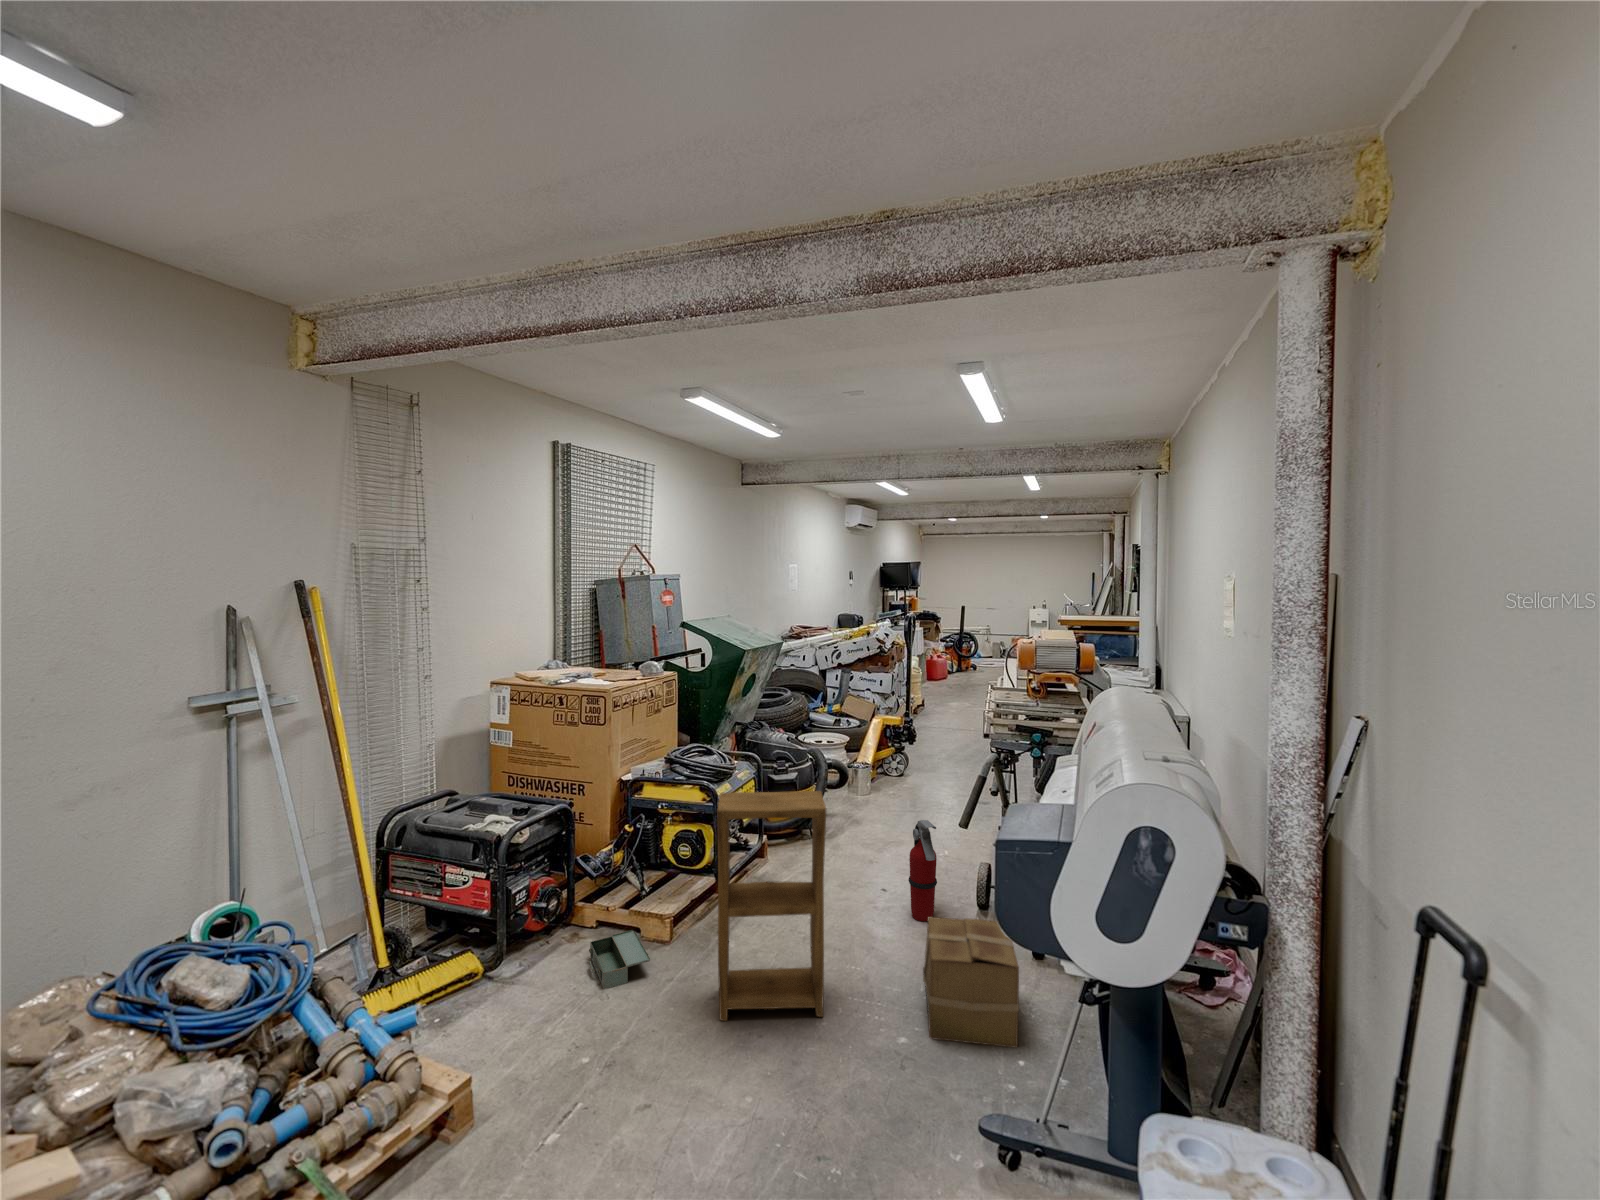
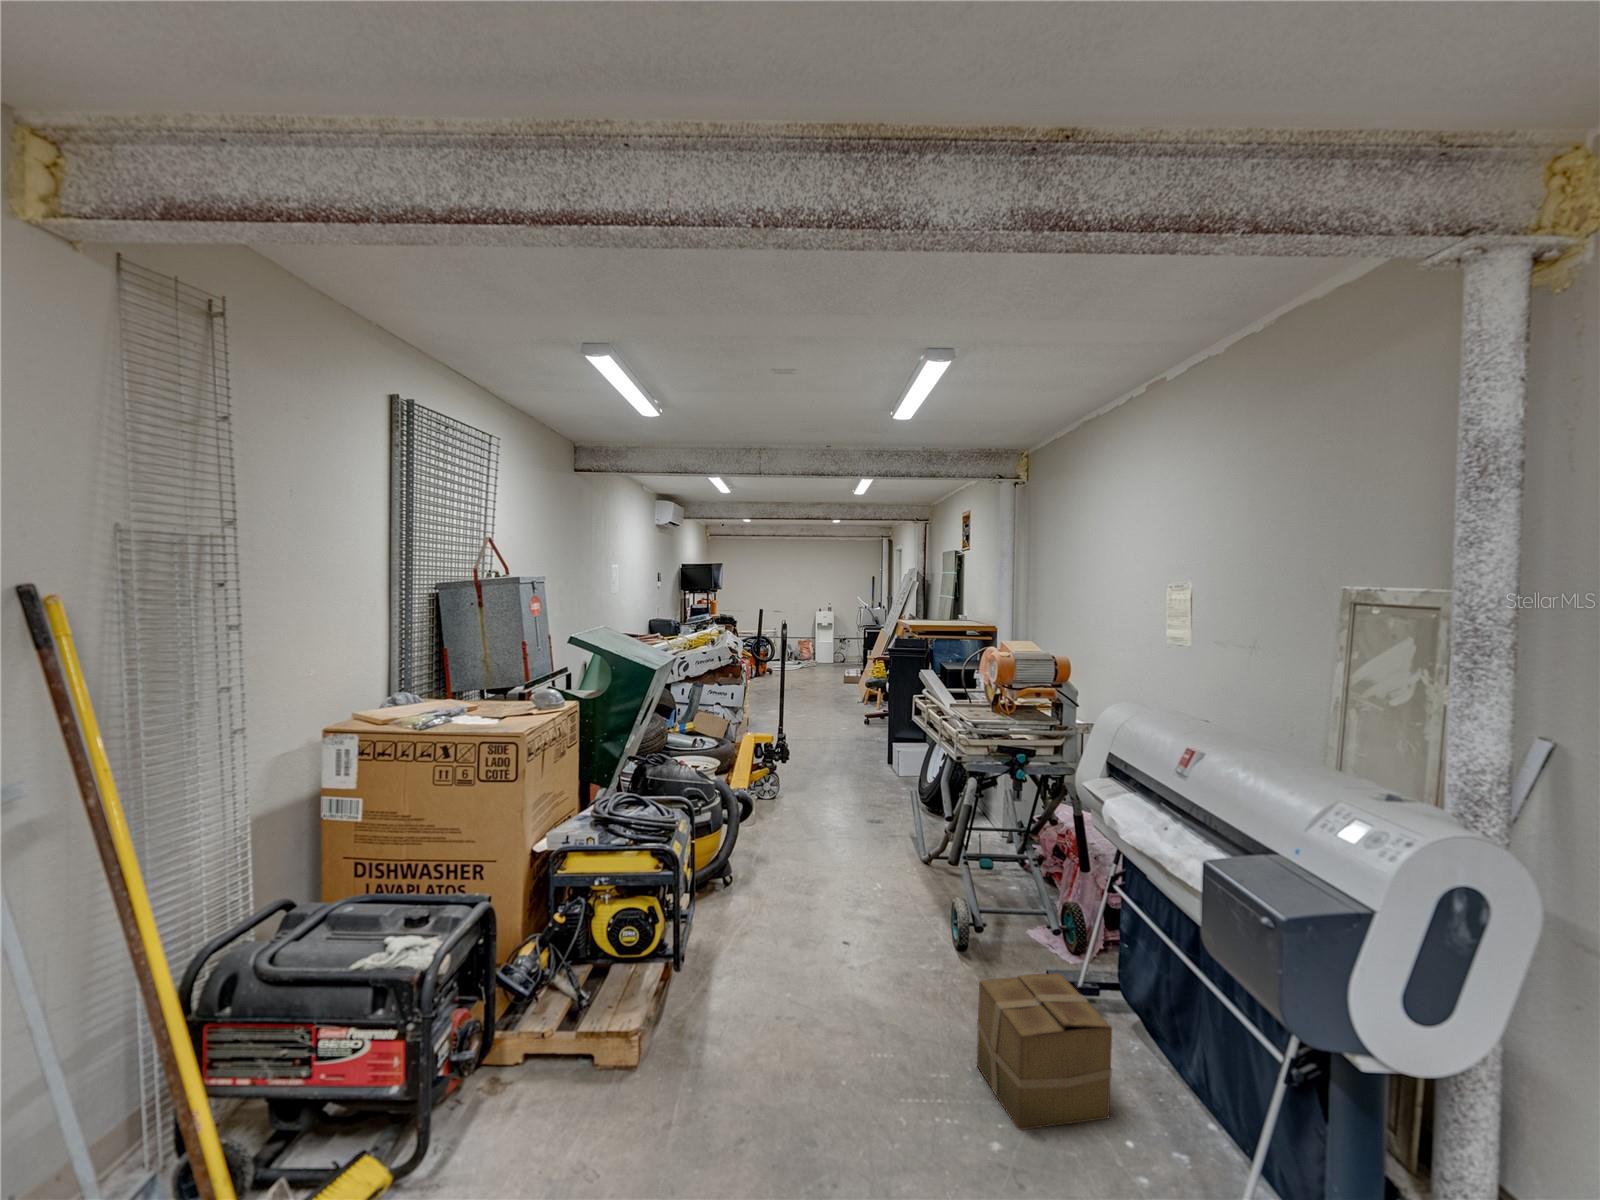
shelving unit: present [717,791,826,1021] -> none [743,847,897,1168]
fire extinguisher: present [909,820,937,921] -> none [900,862,941,979]
toolbox: present [589,930,650,989] -> none [540,1061,641,1160]

